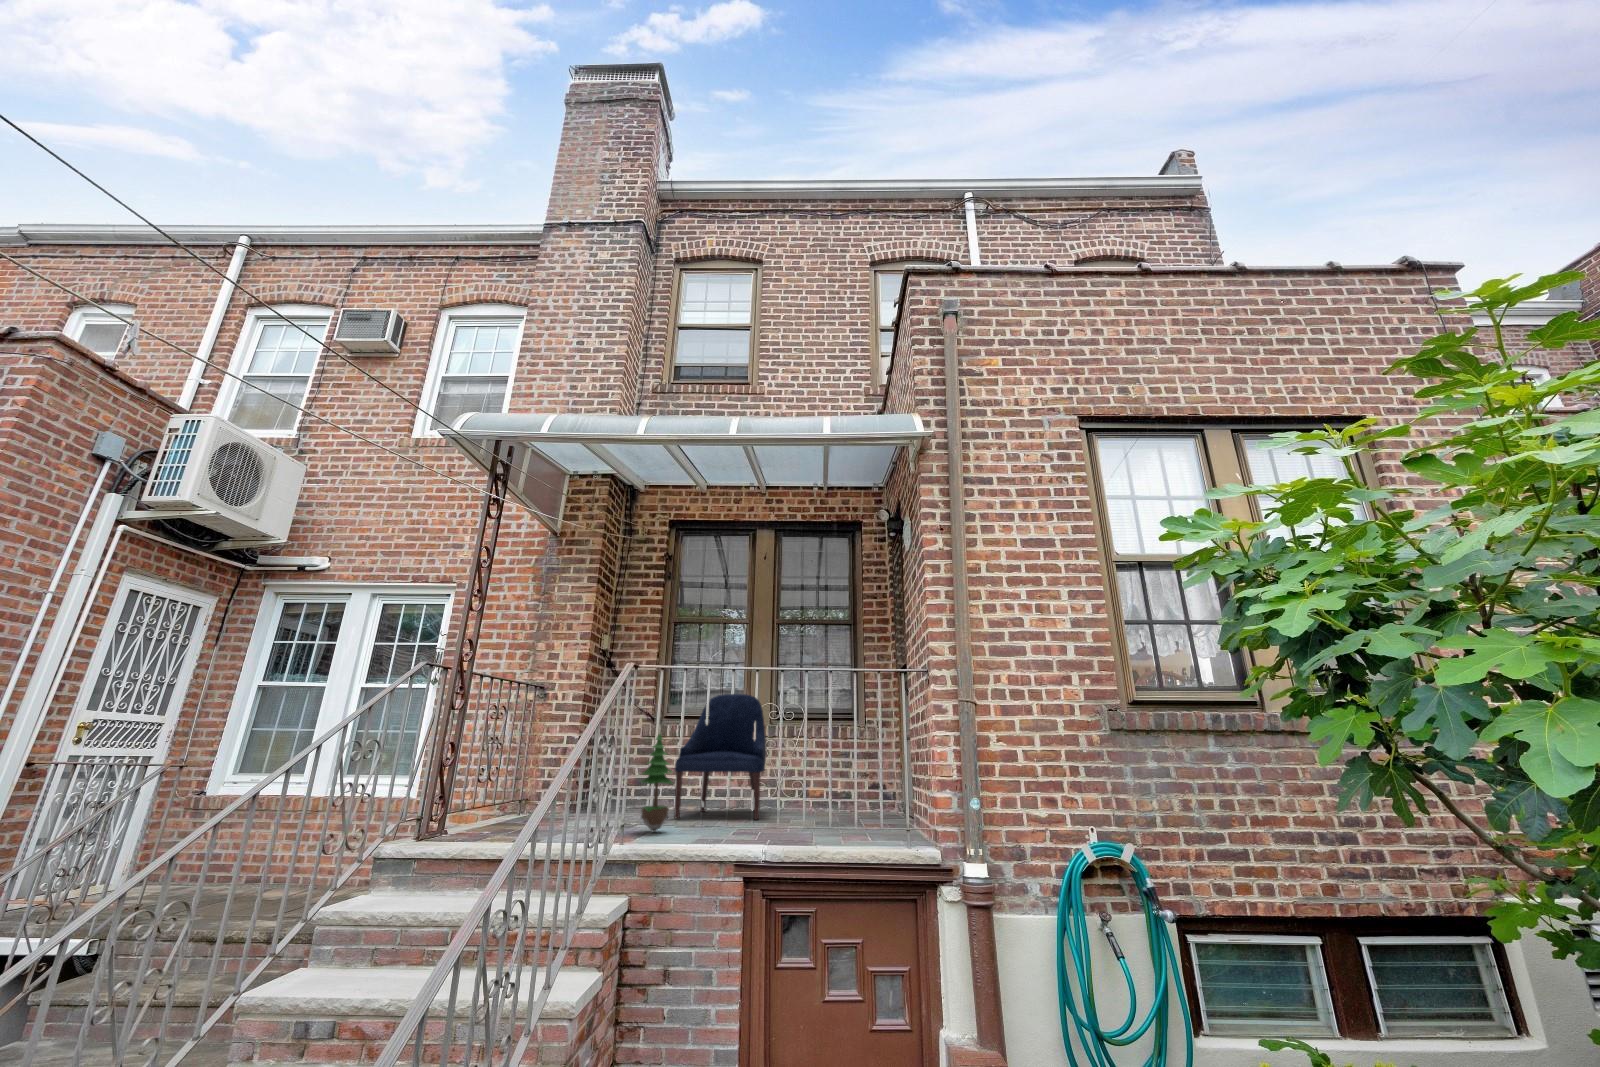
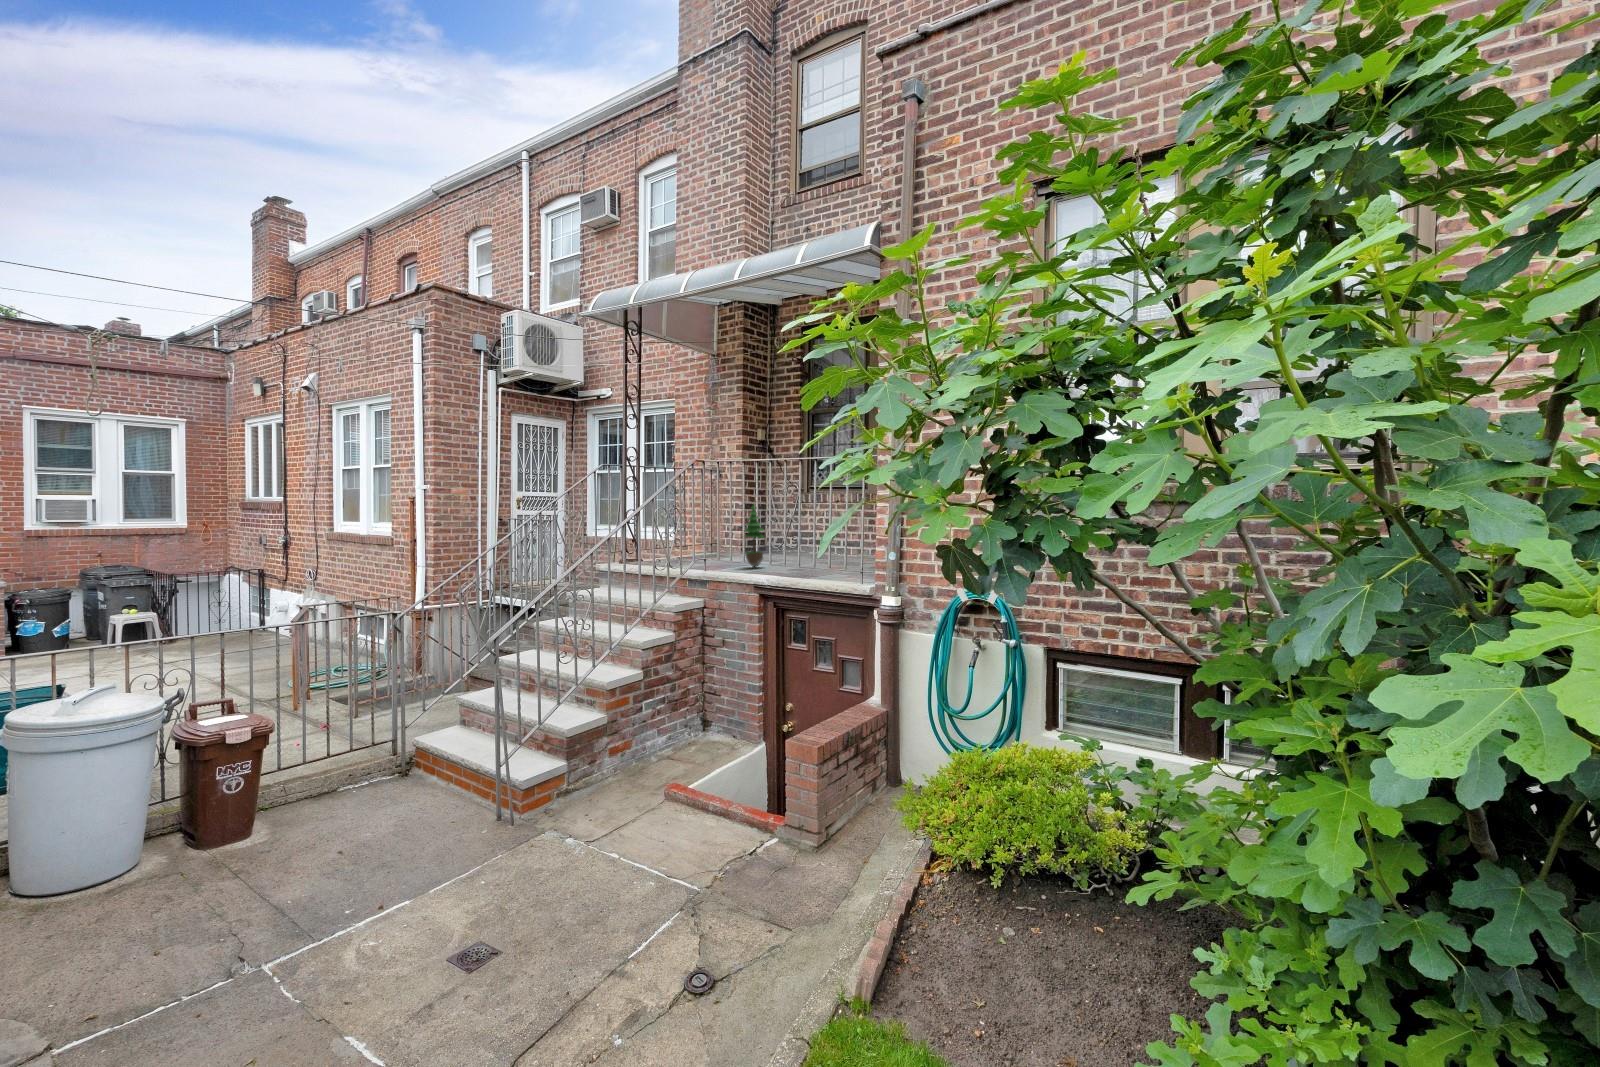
chair: present [674,694,766,820] -> none [790,470,863,563]

